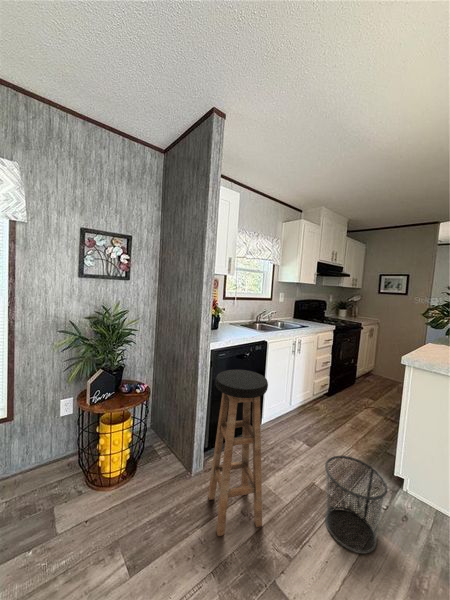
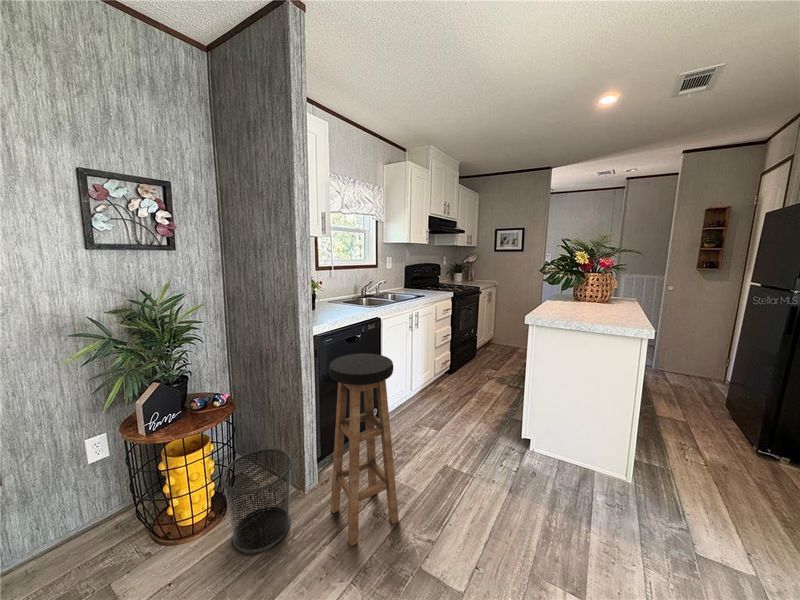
waste bin: present [325,456,387,553] -> present [221,449,293,553]

